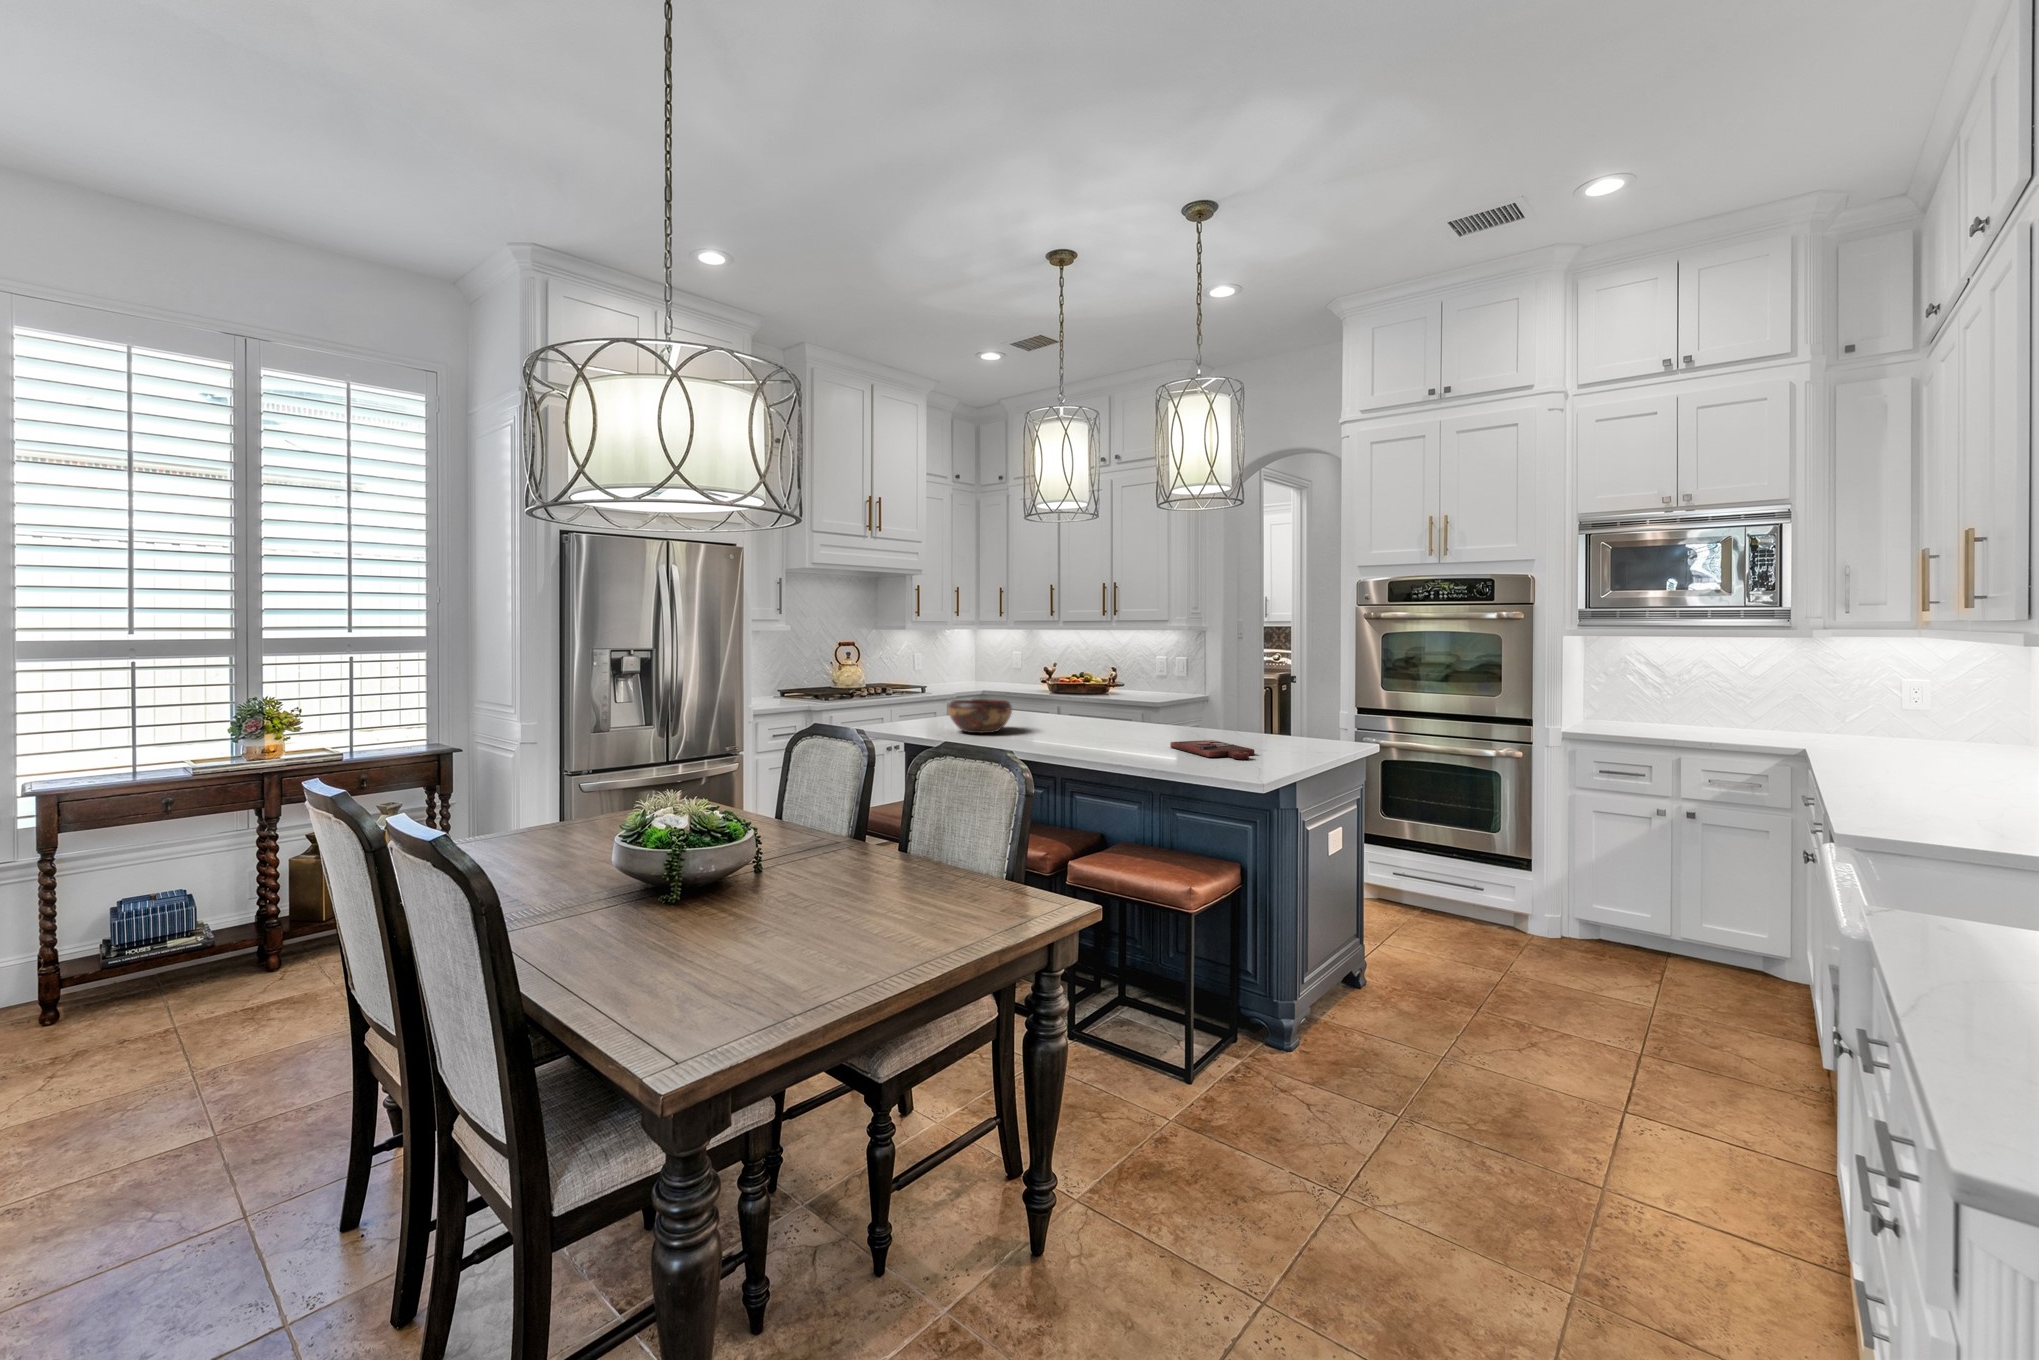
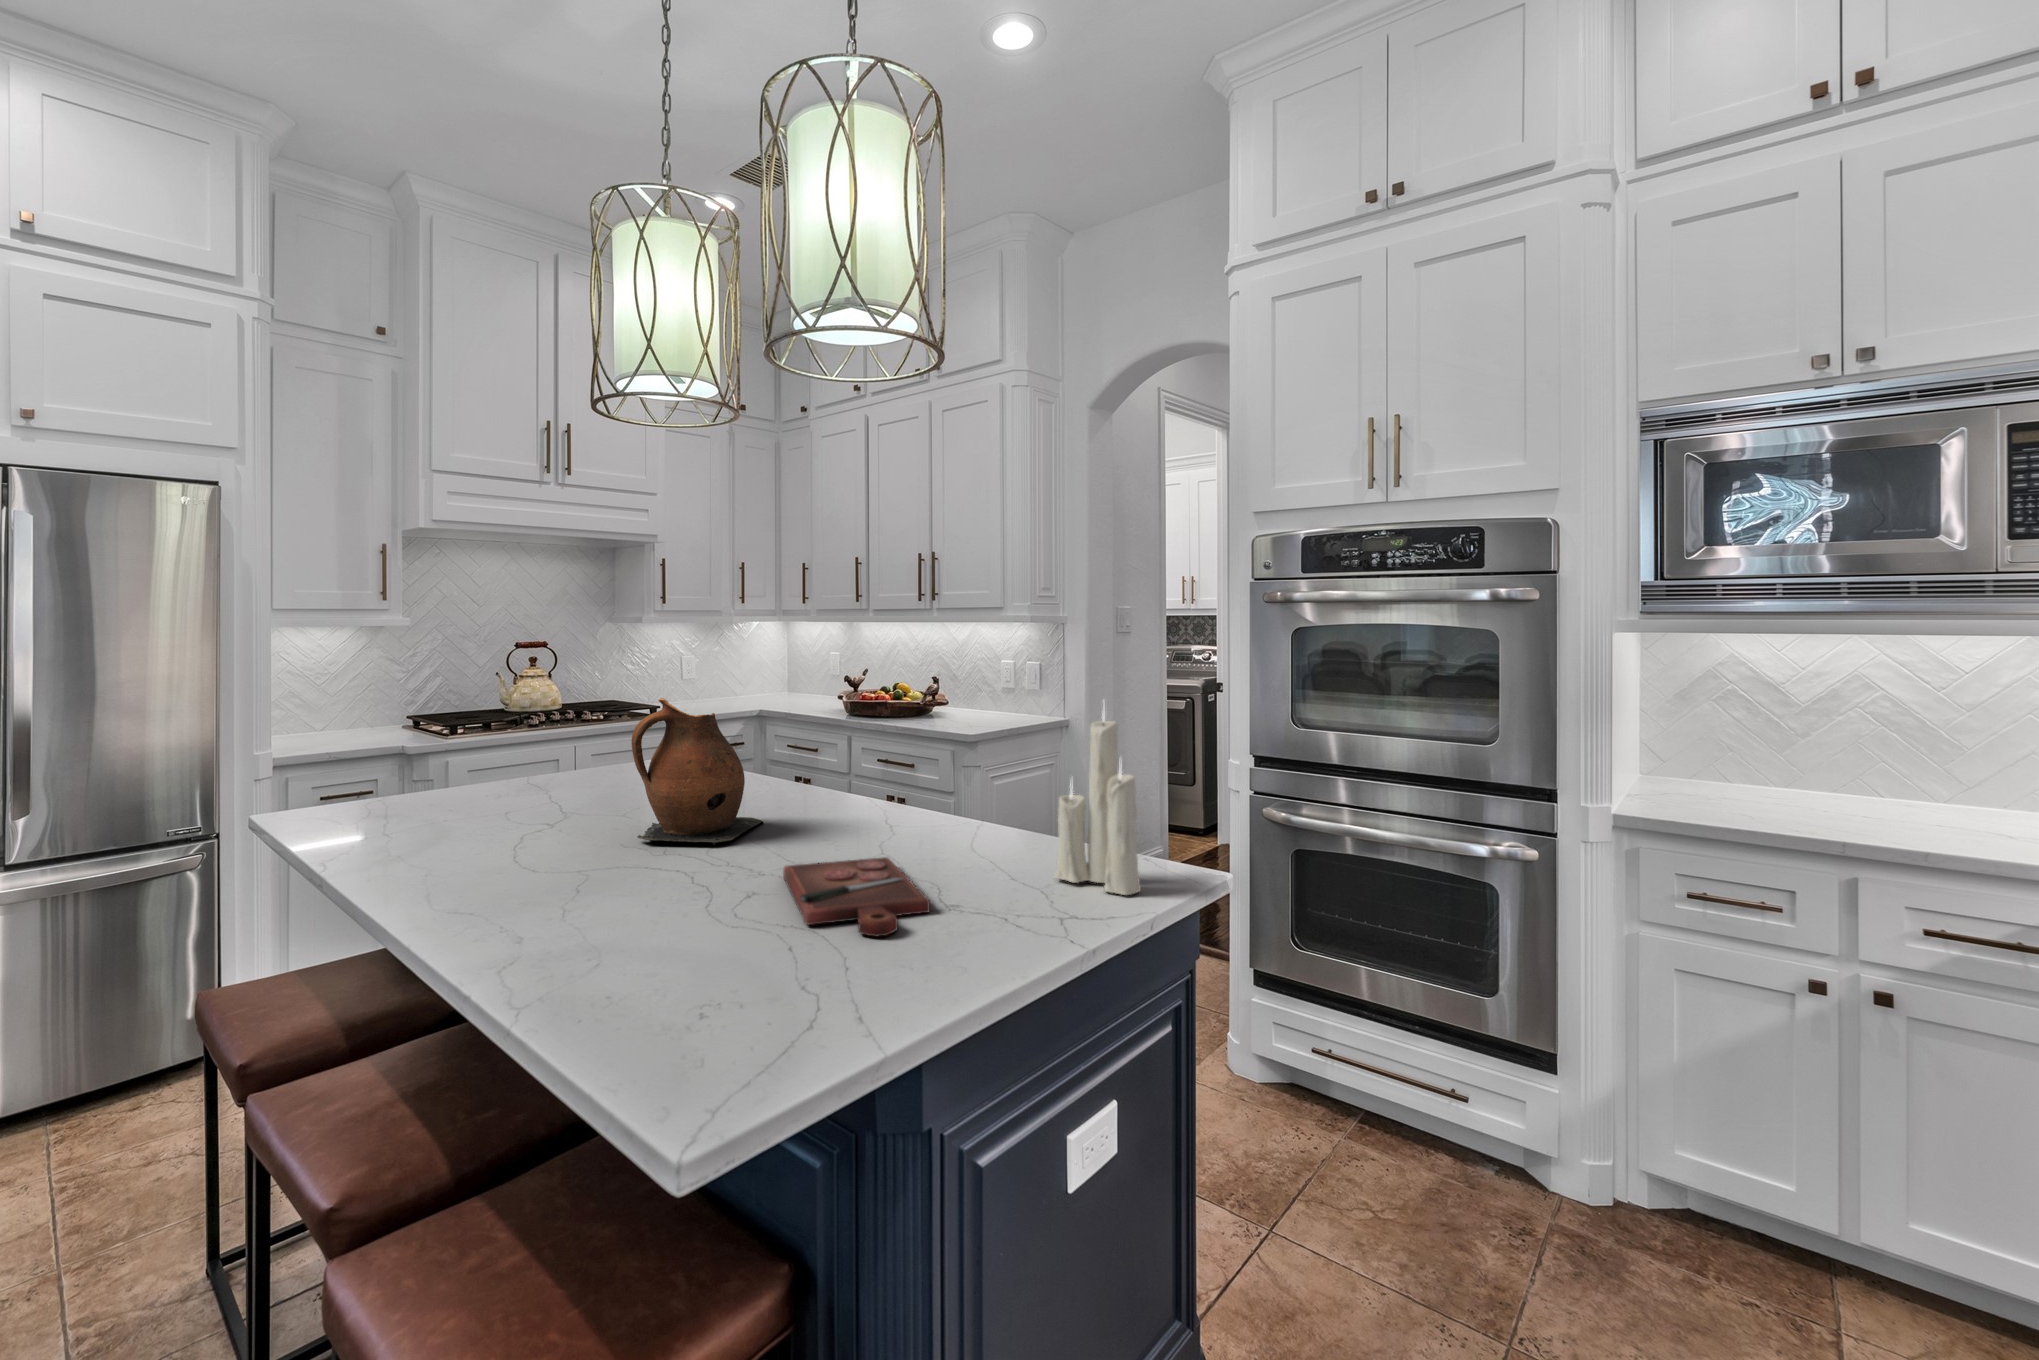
candle: none [1297,661,1340,751] -> present [1054,706,1141,895]
ceramic pitcher: none [1067,669,1122,739] -> present [632,698,763,845]
decorative bowl: present [948,699,1012,733] -> none [438,752,575,823]

